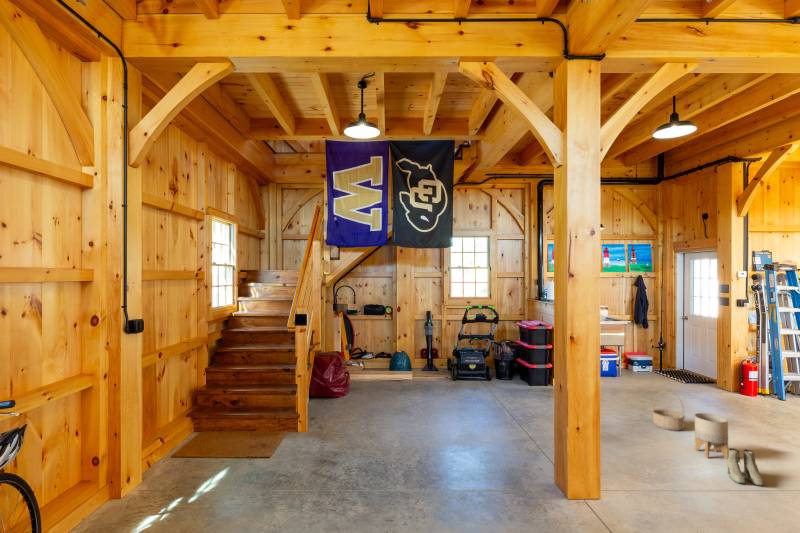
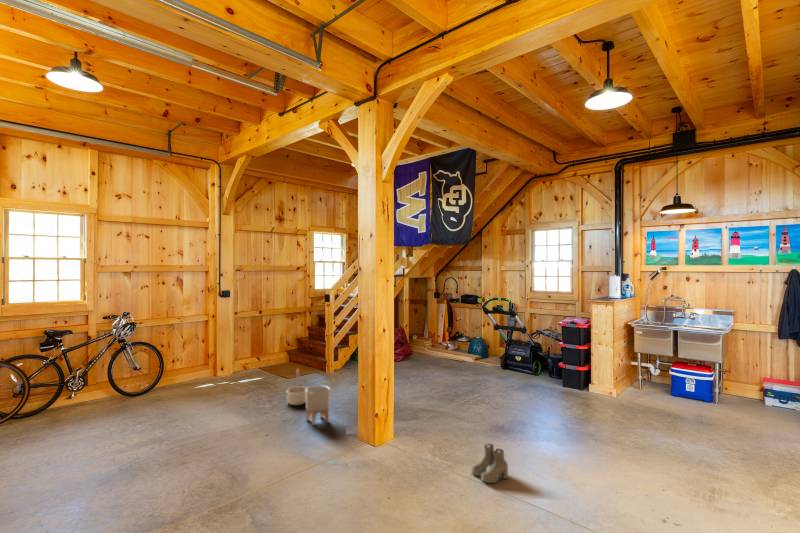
basket: present [652,391,685,431] -> present [287,372,307,405]
planter: present [695,413,728,459] -> present [306,386,330,425]

